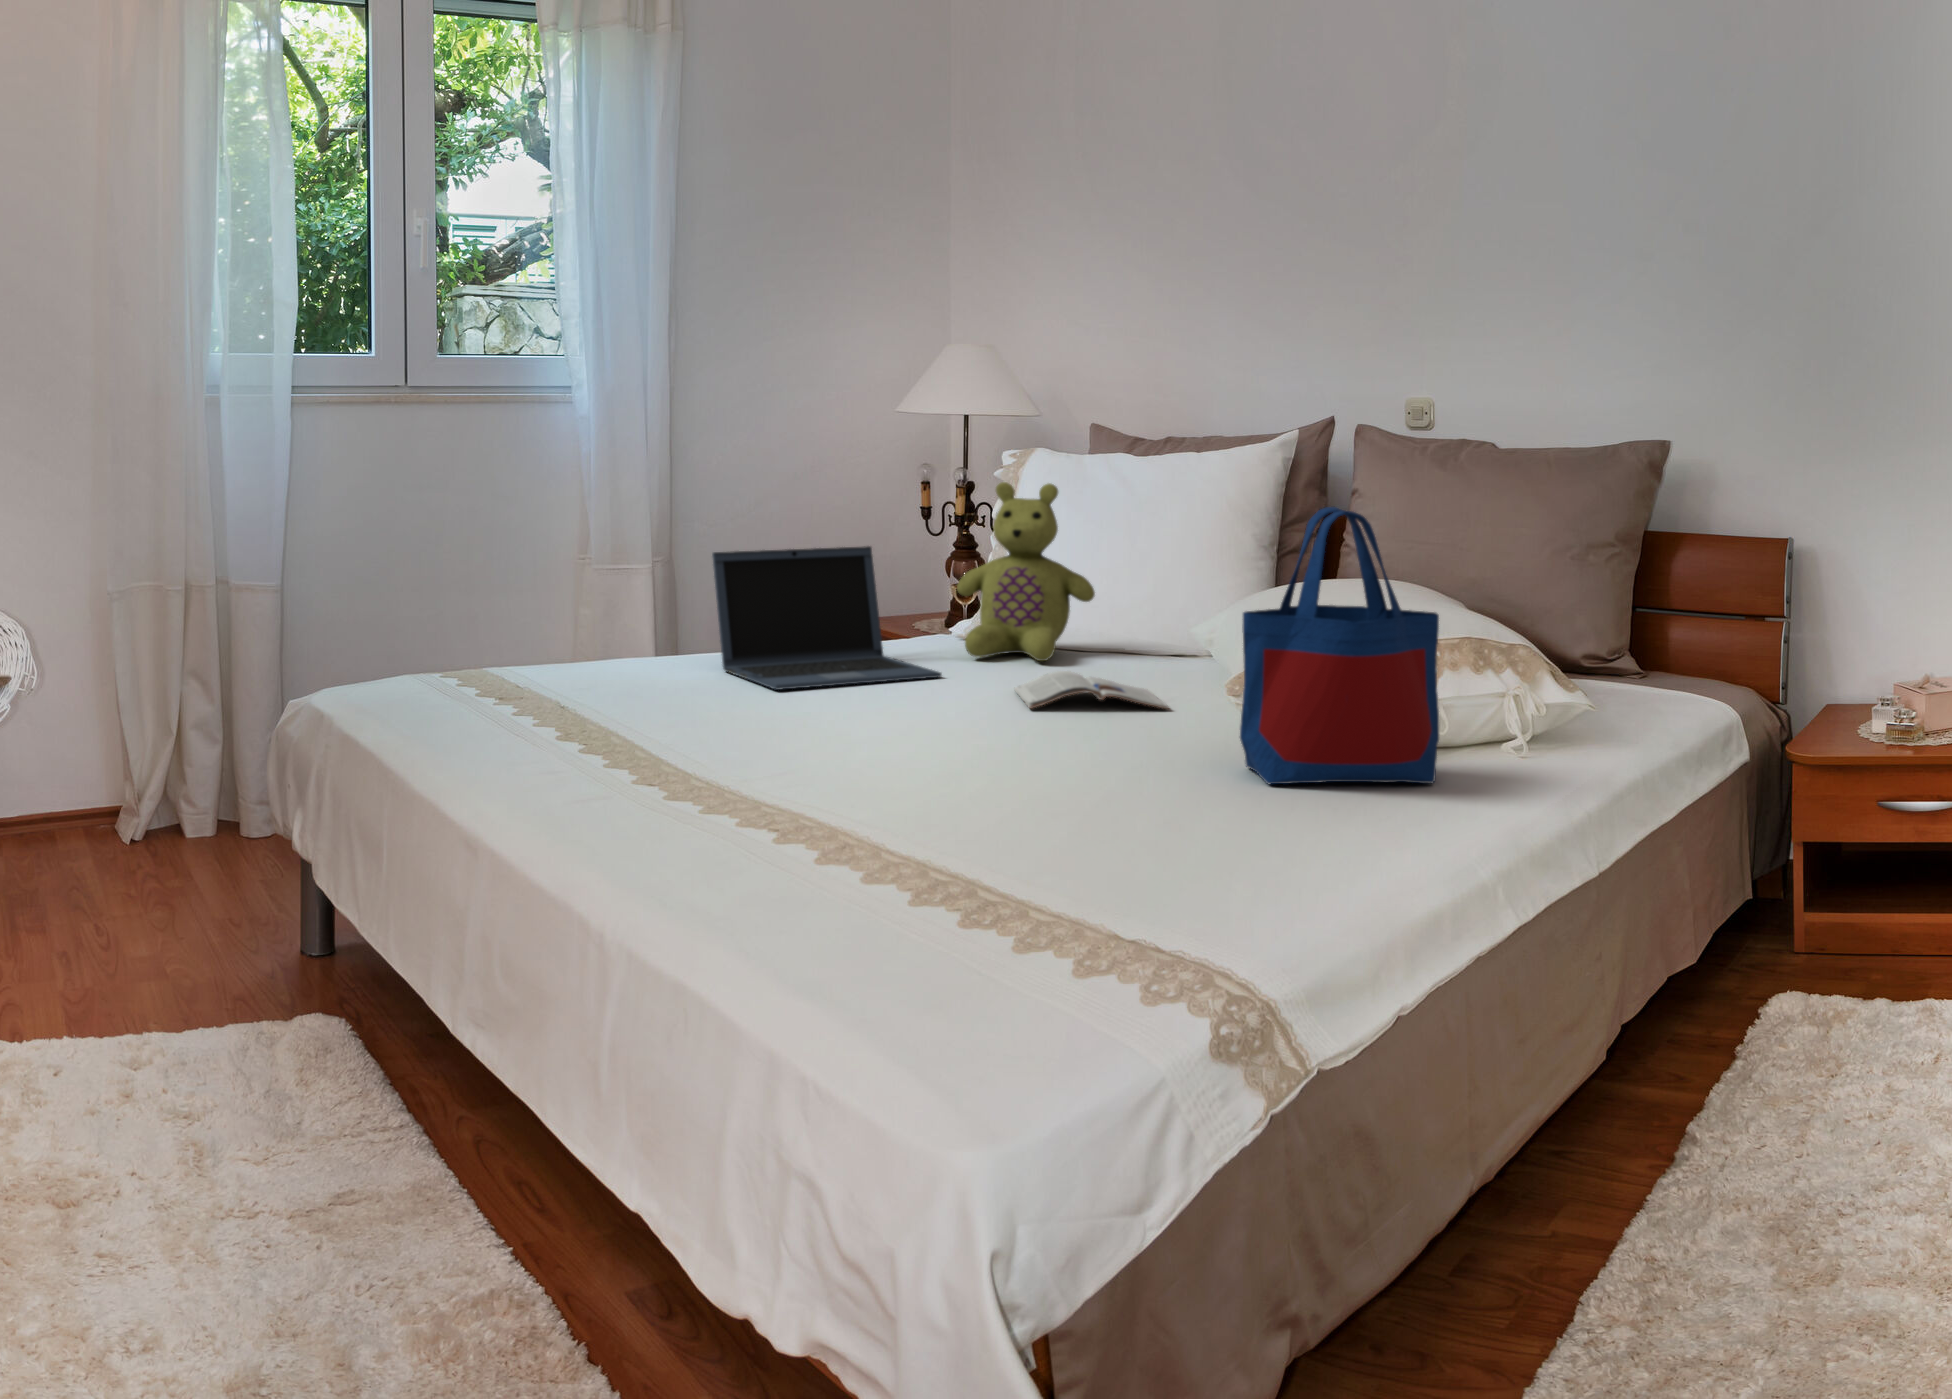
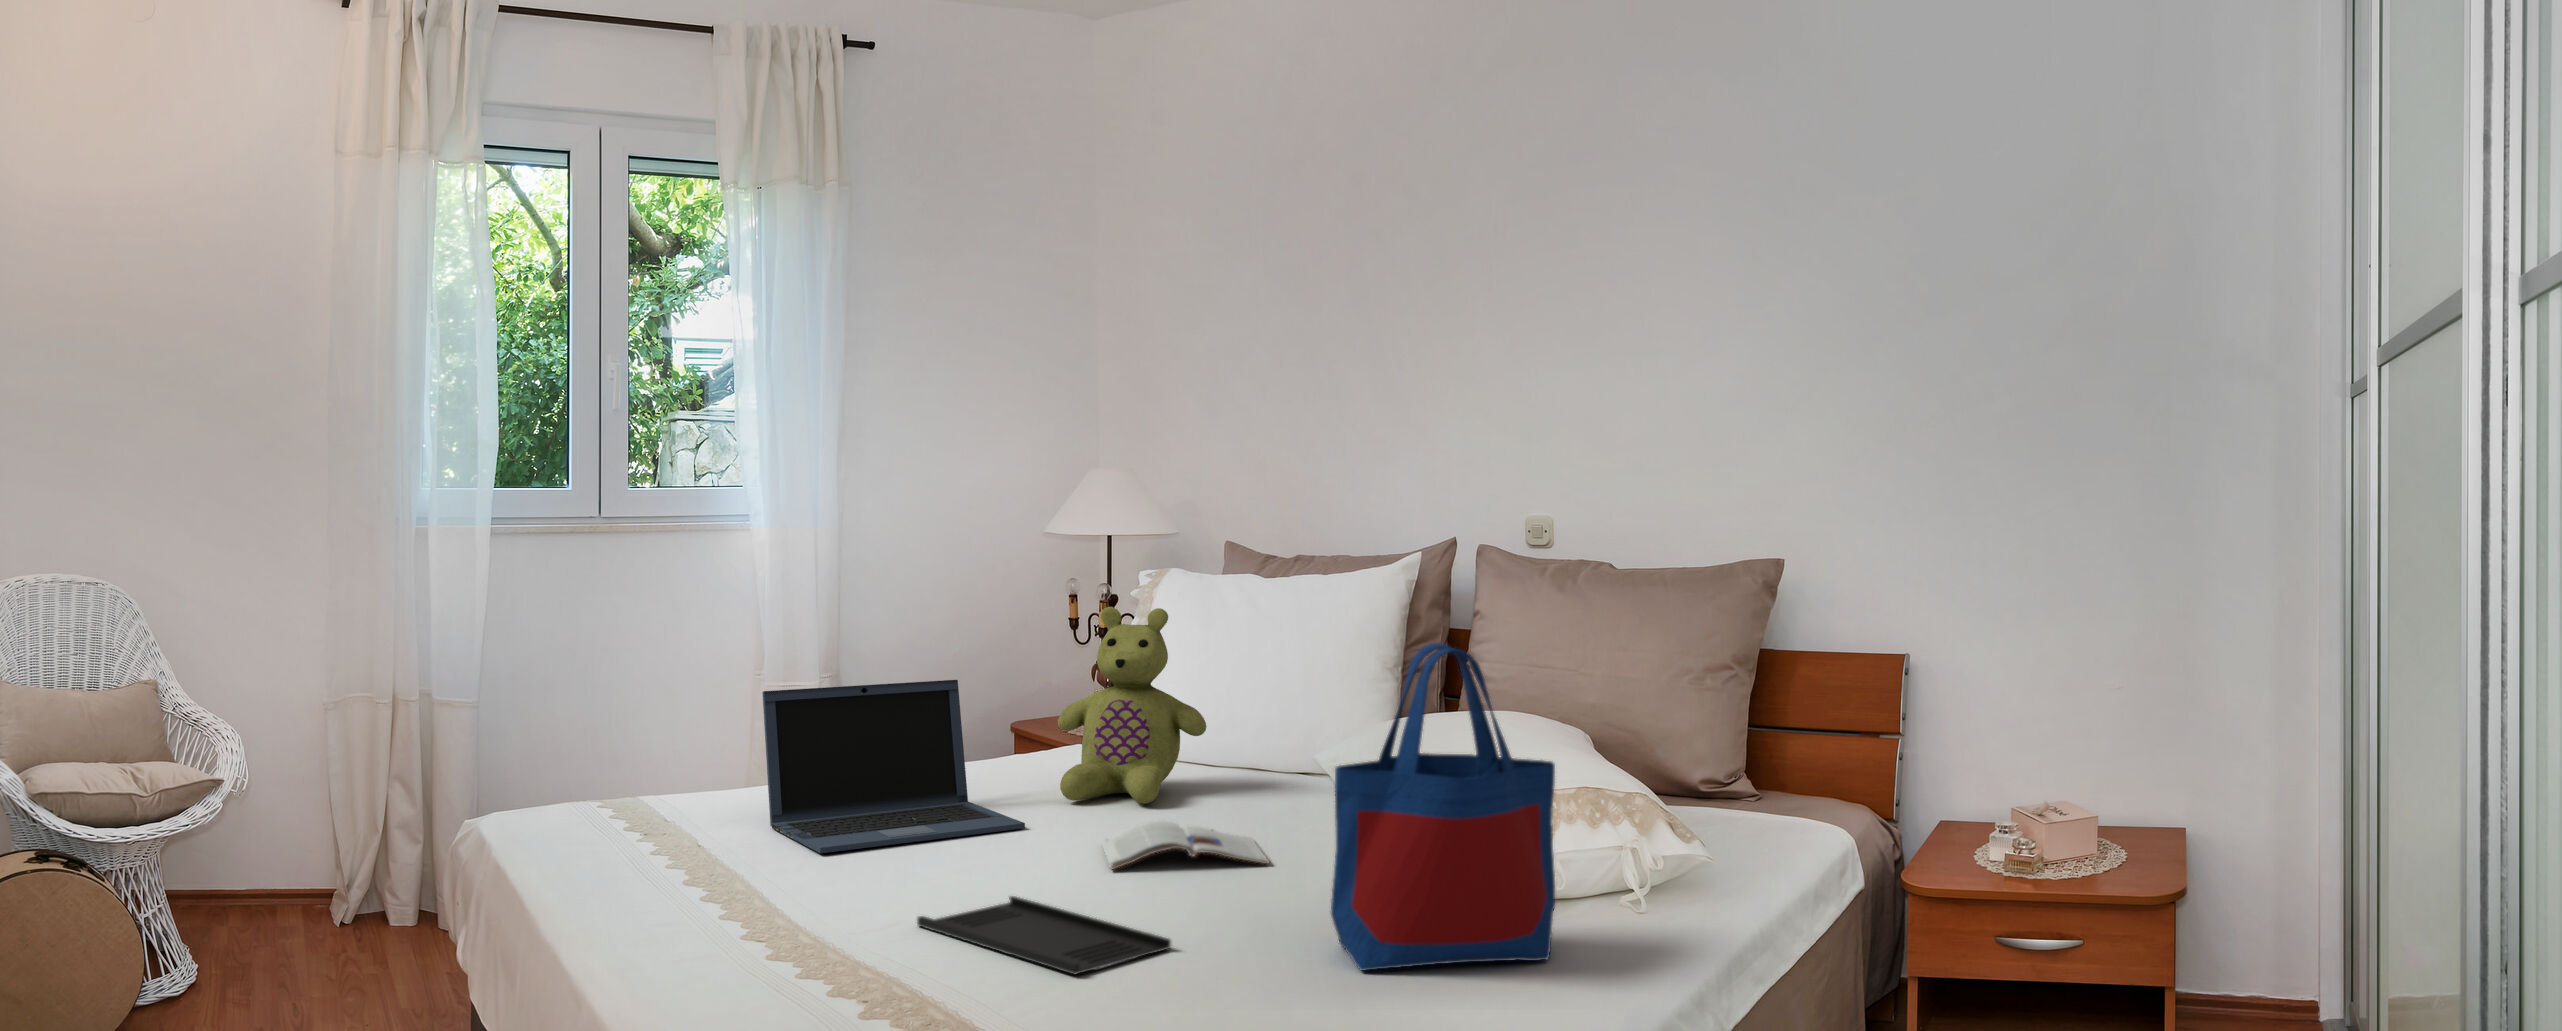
tray: none [882,723,1101,777] -> present [917,896,1171,974]

